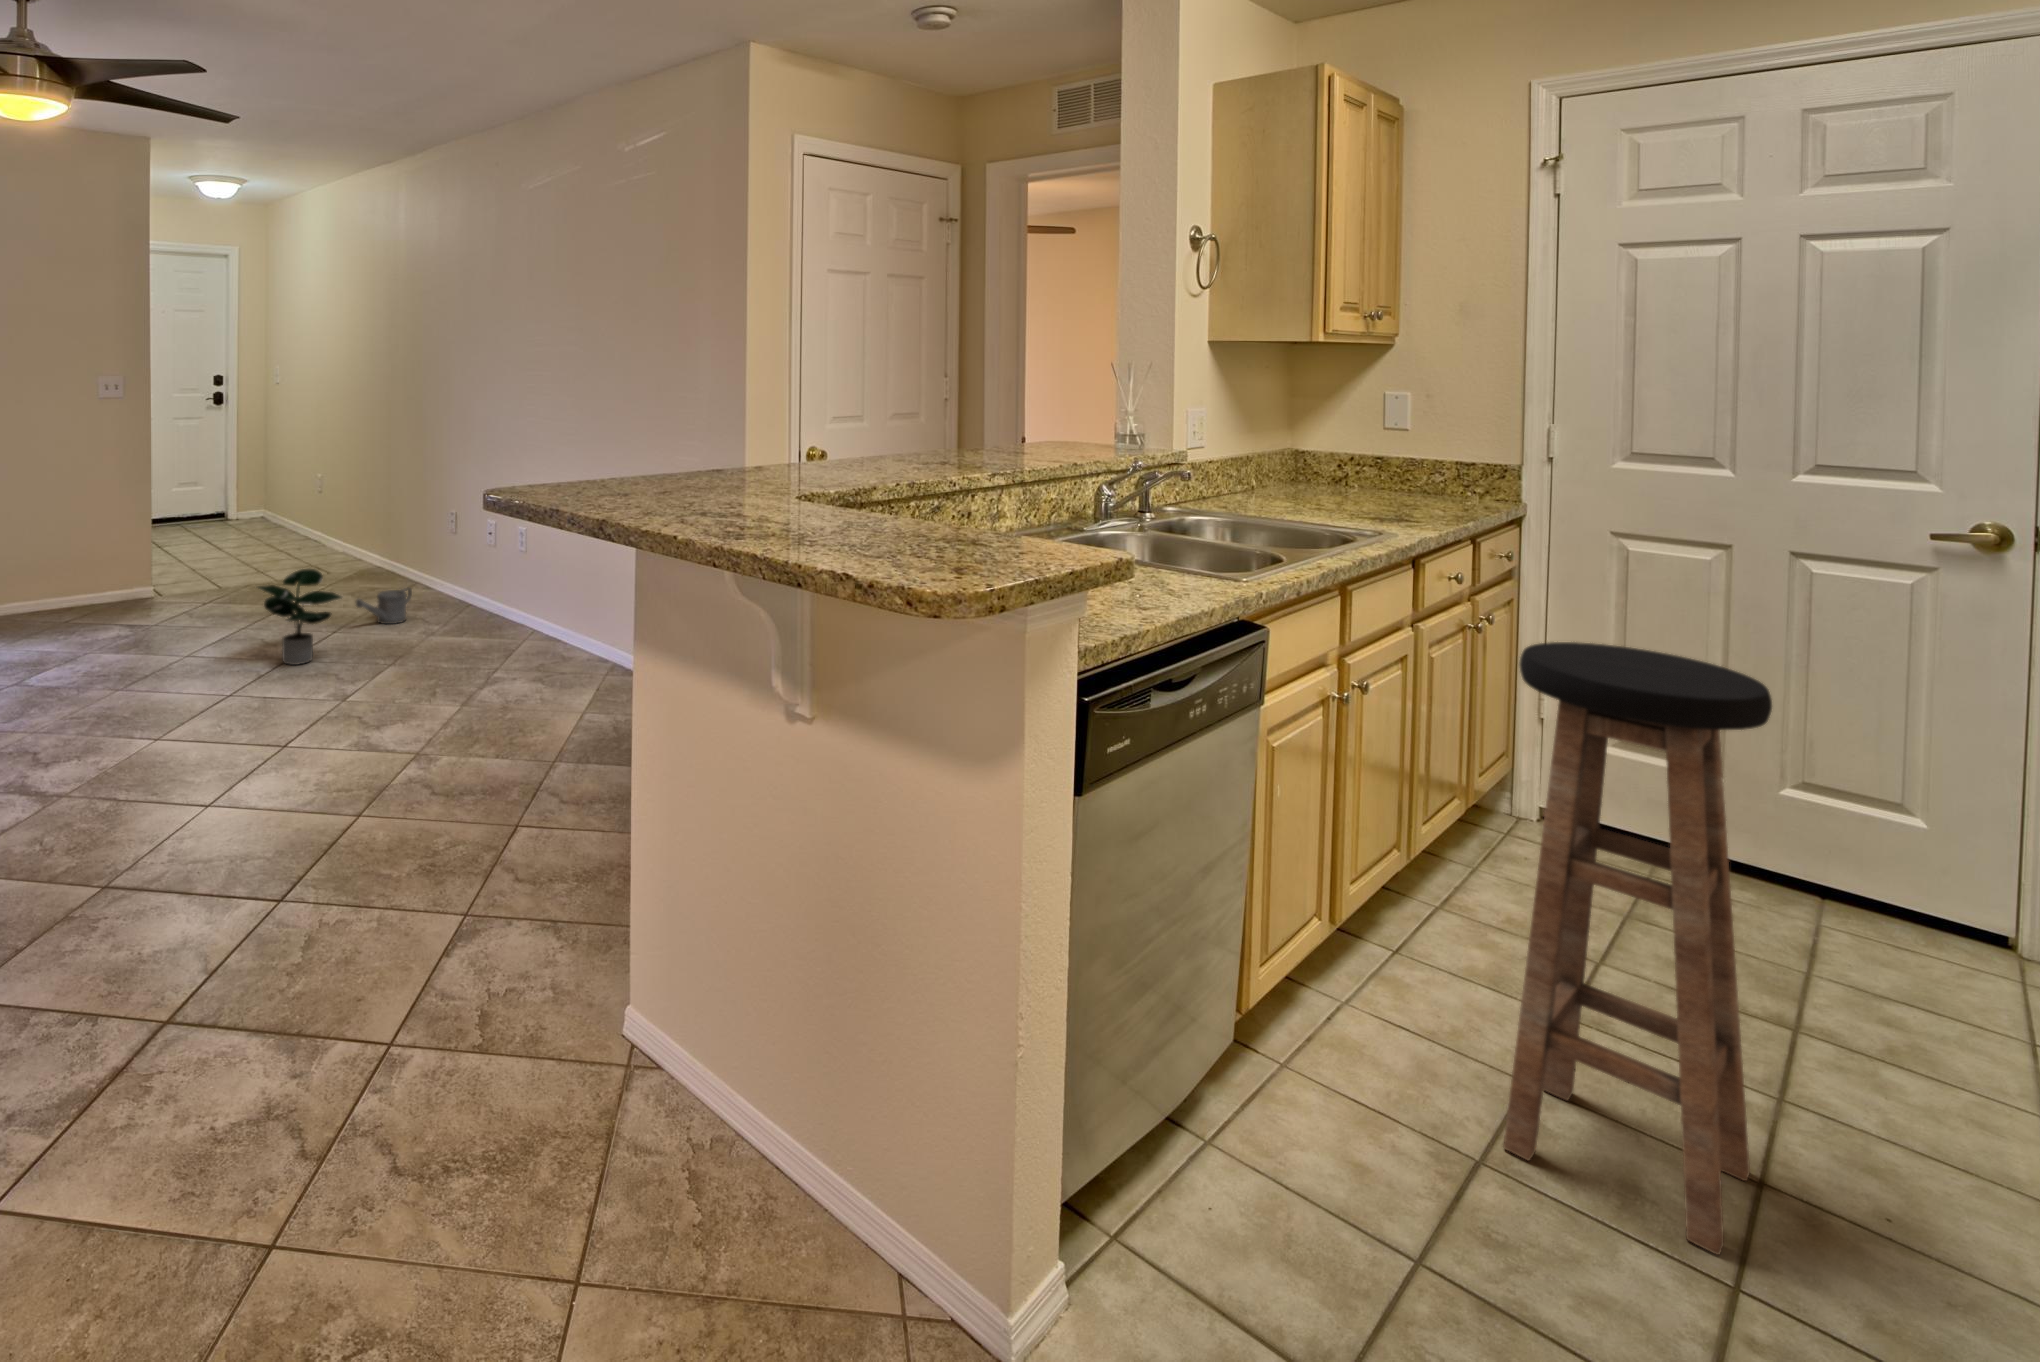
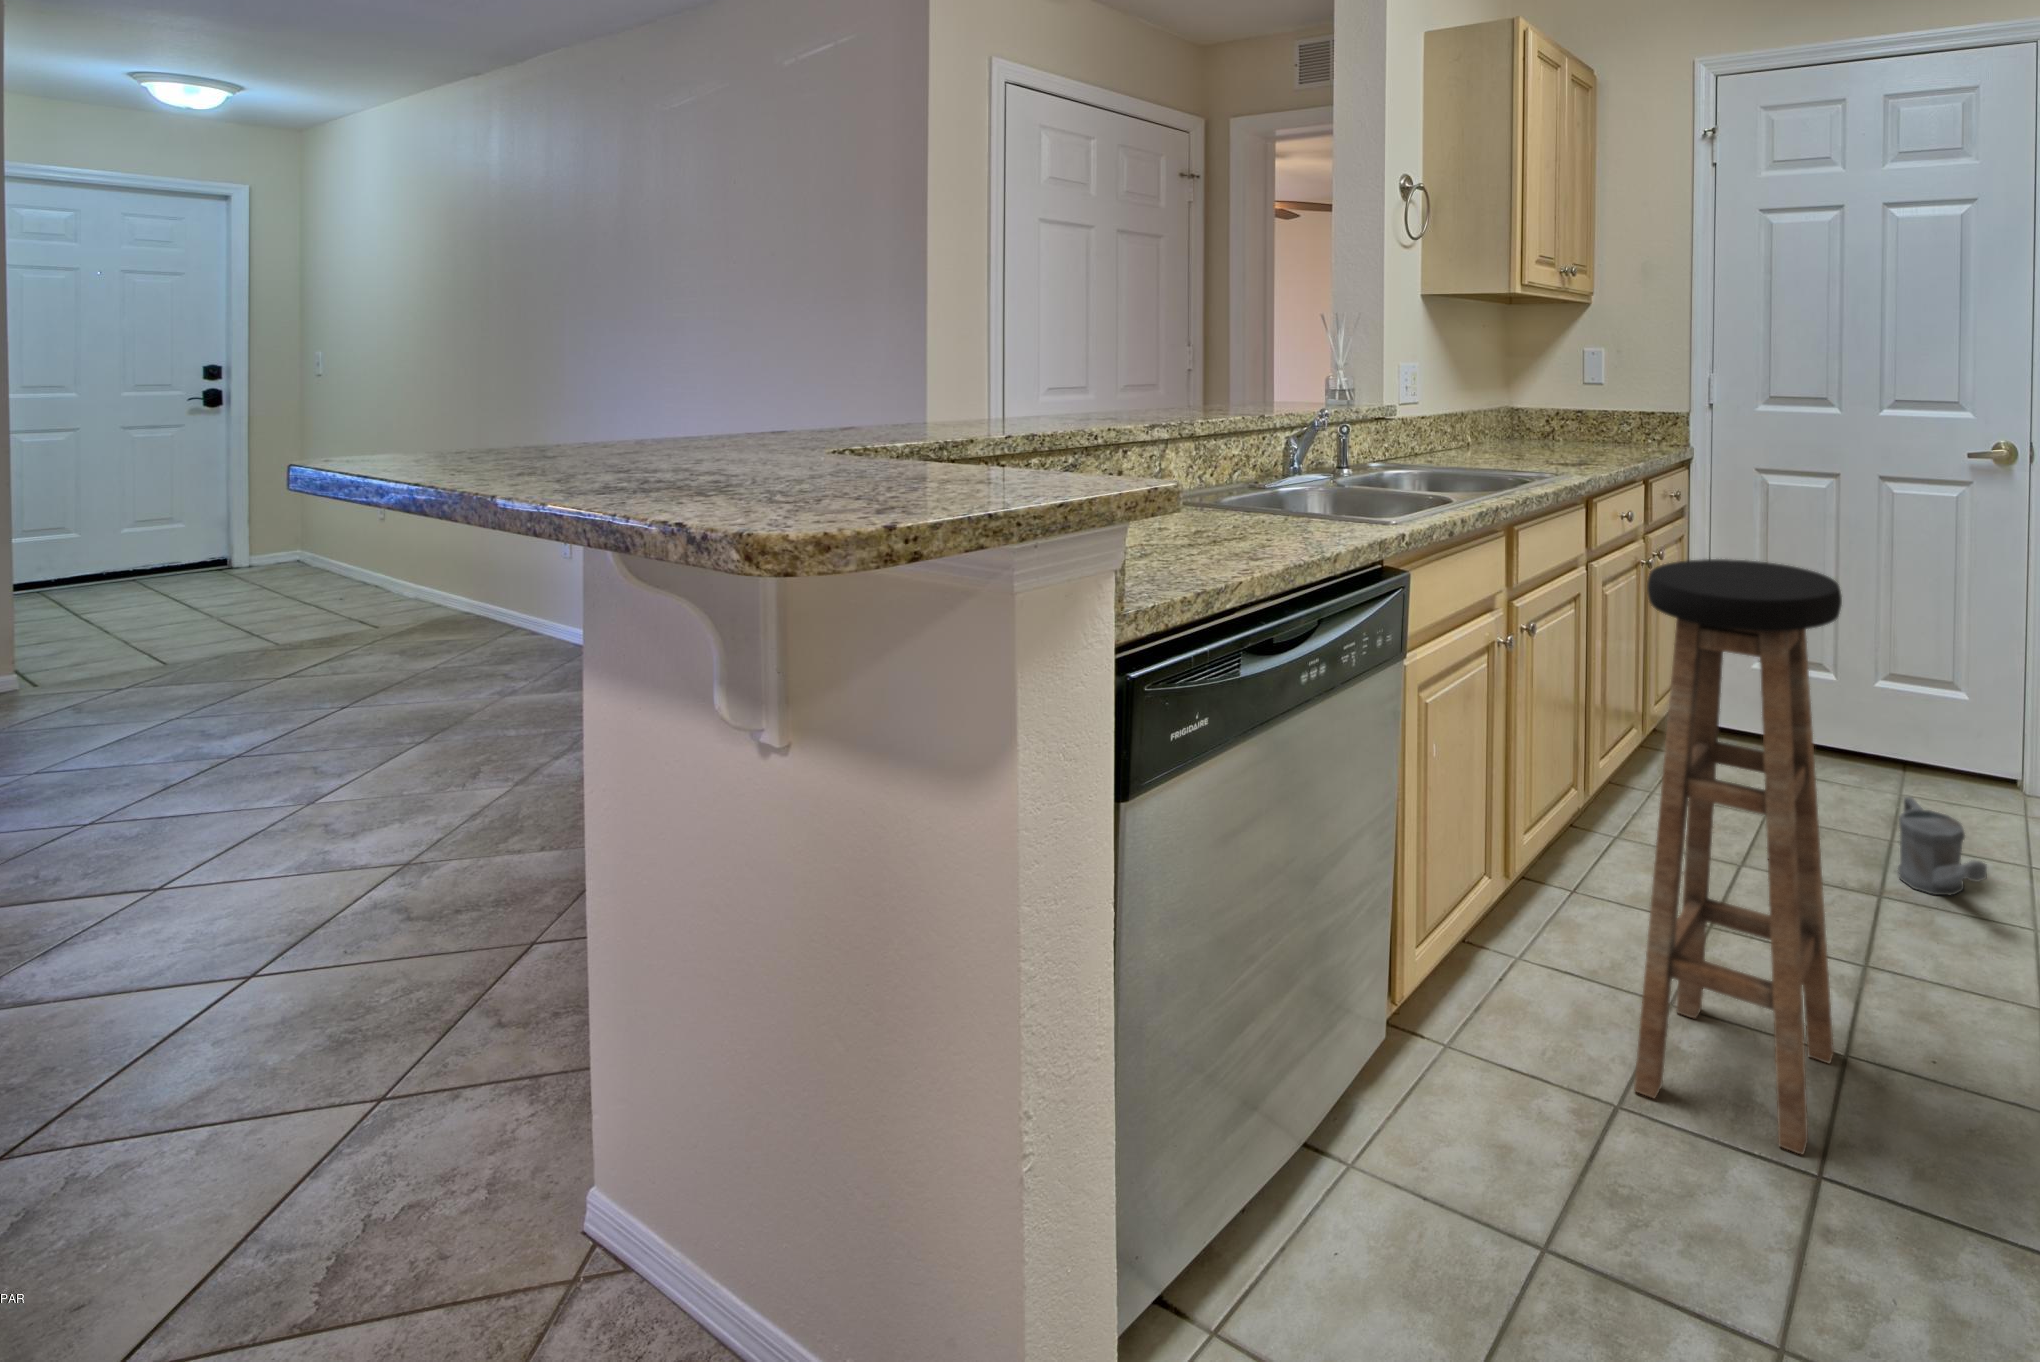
potted plant: present [258,569,342,665] -> none [148,622,329,765]
watering can: present [356,588,412,624] -> present [1898,797,1987,895]

